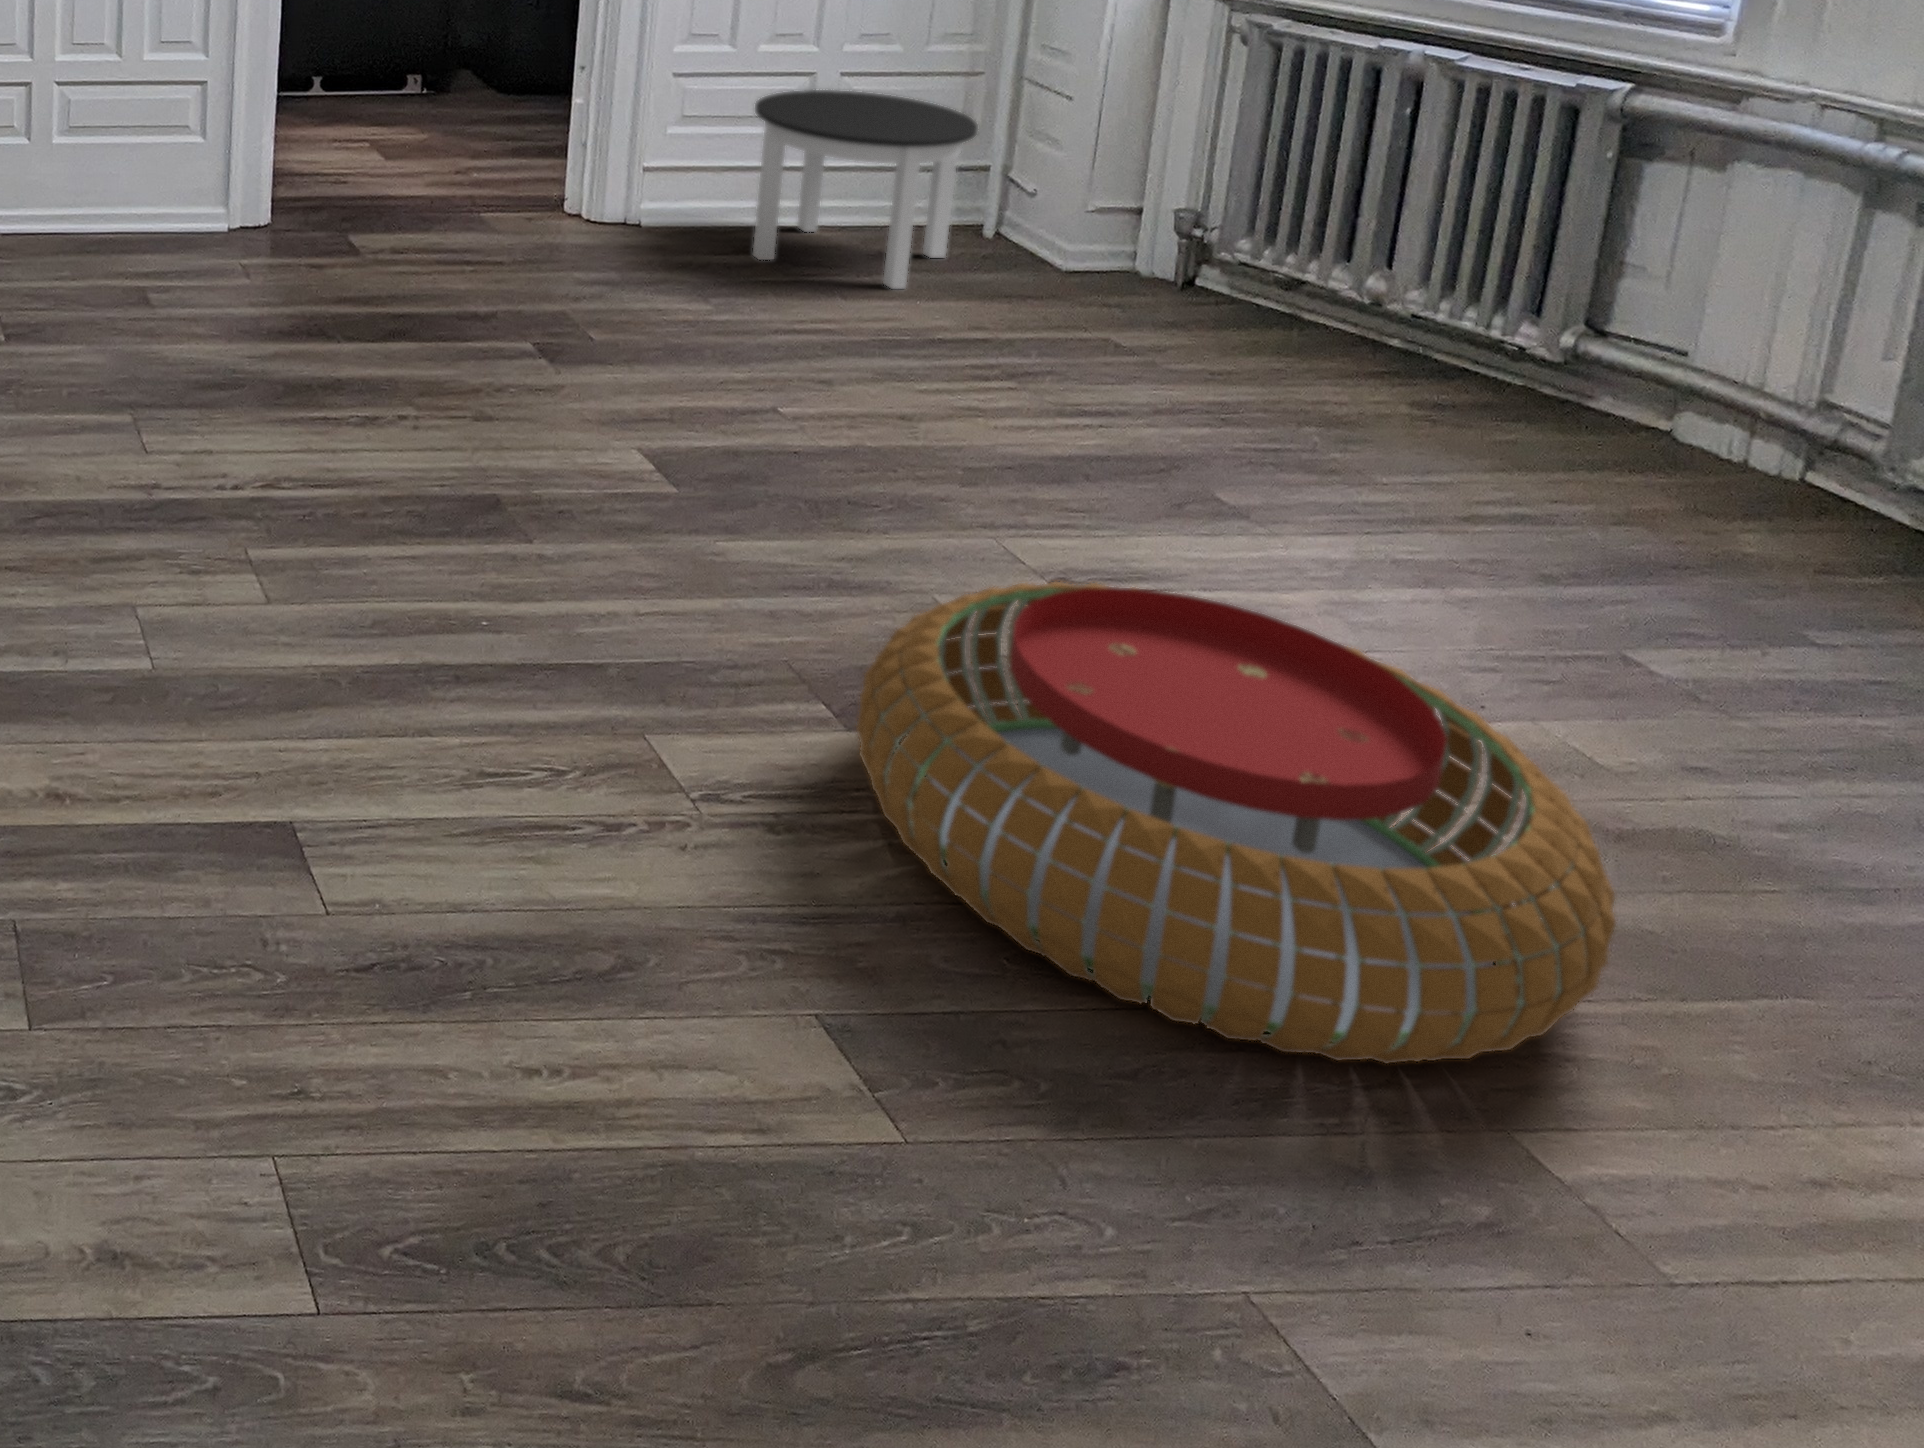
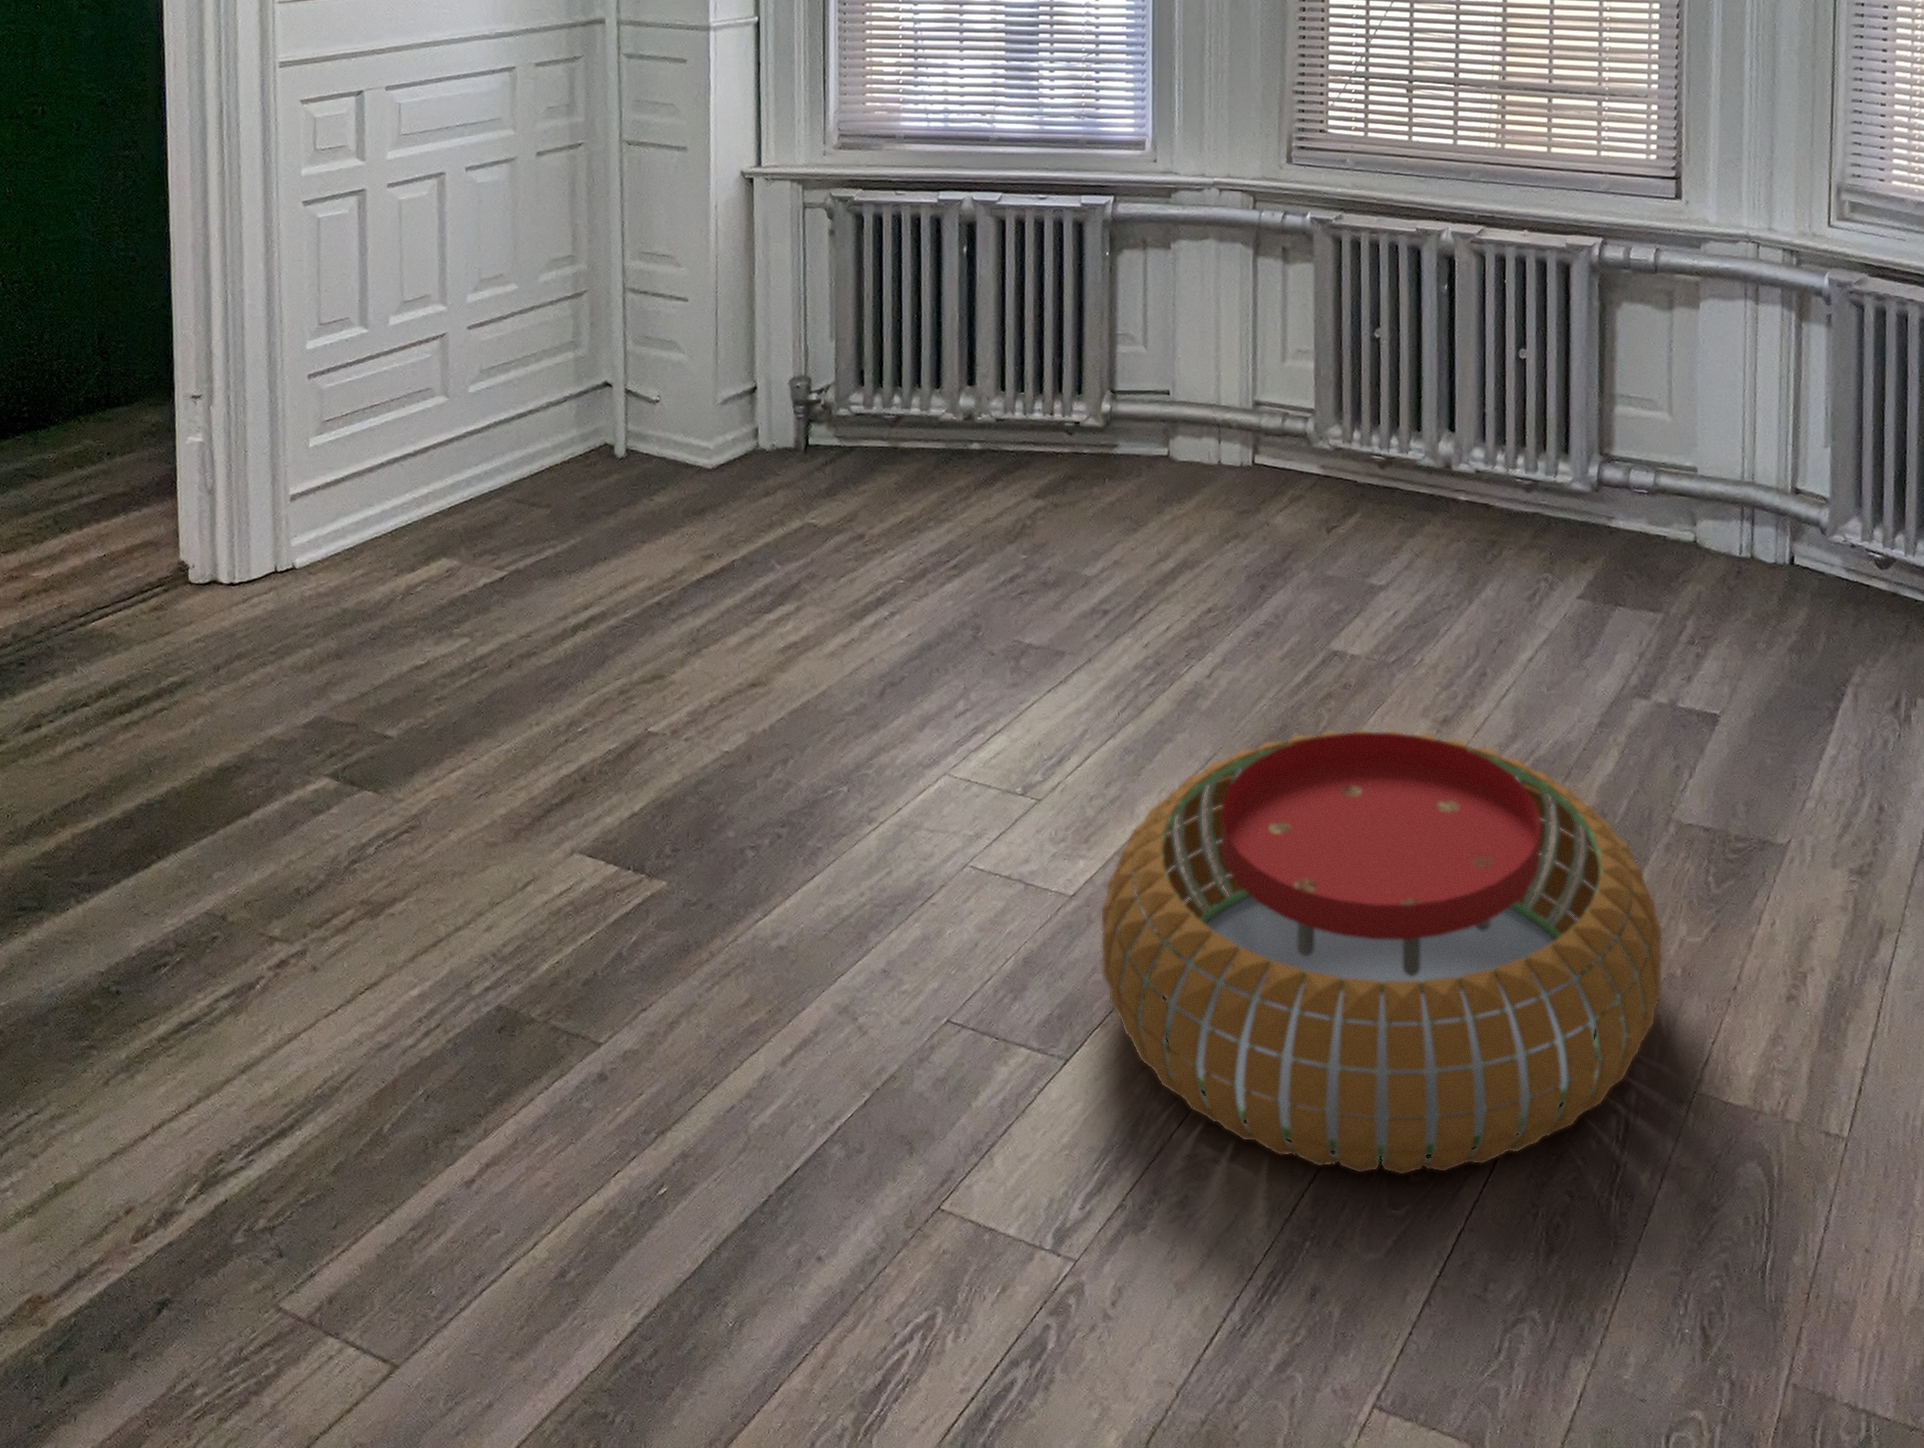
round table: present [753,90,978,289] -> none [413,340,645,570]

